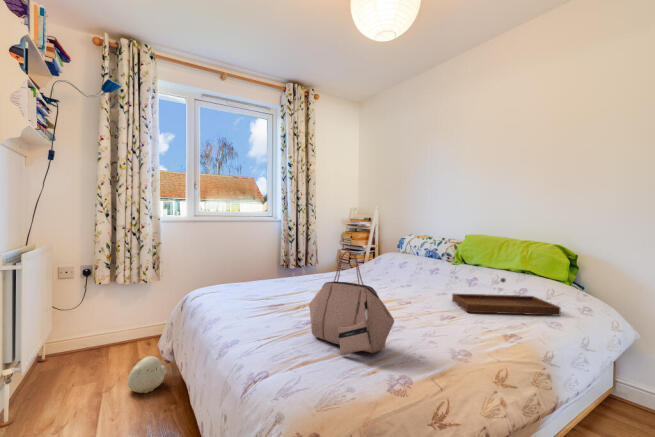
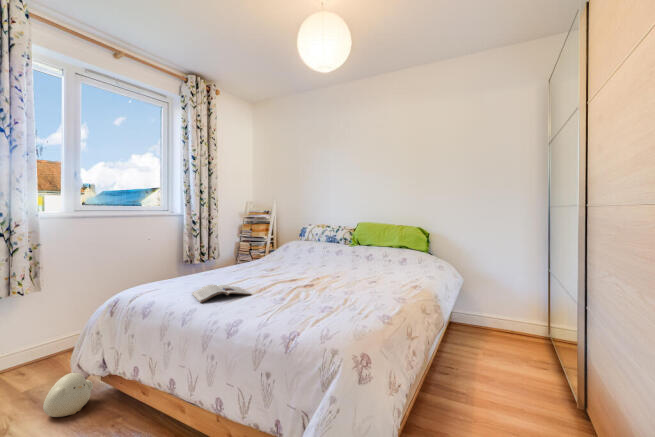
handbag: present [309,251,394,355] -> none [296,237,371,312]
tray: present [452,278,560,315] -> none [364,252,427,277]
magazine: none [223,294,281,312] -> present [192,285,251,303]

